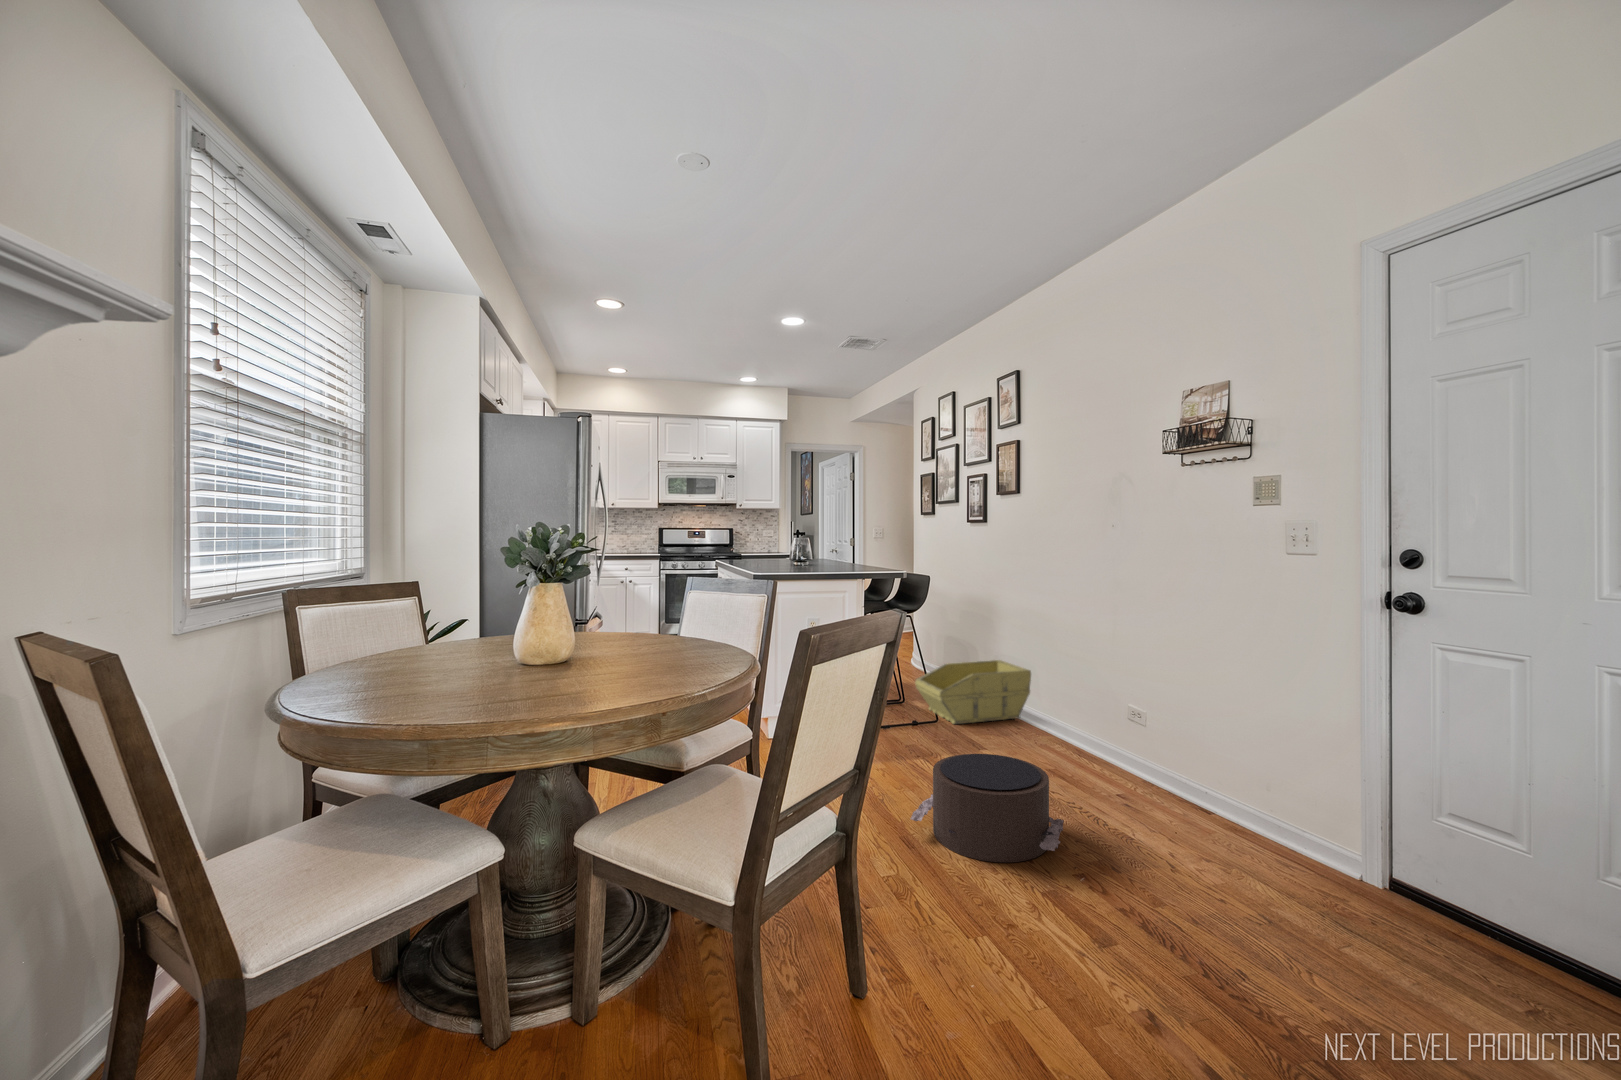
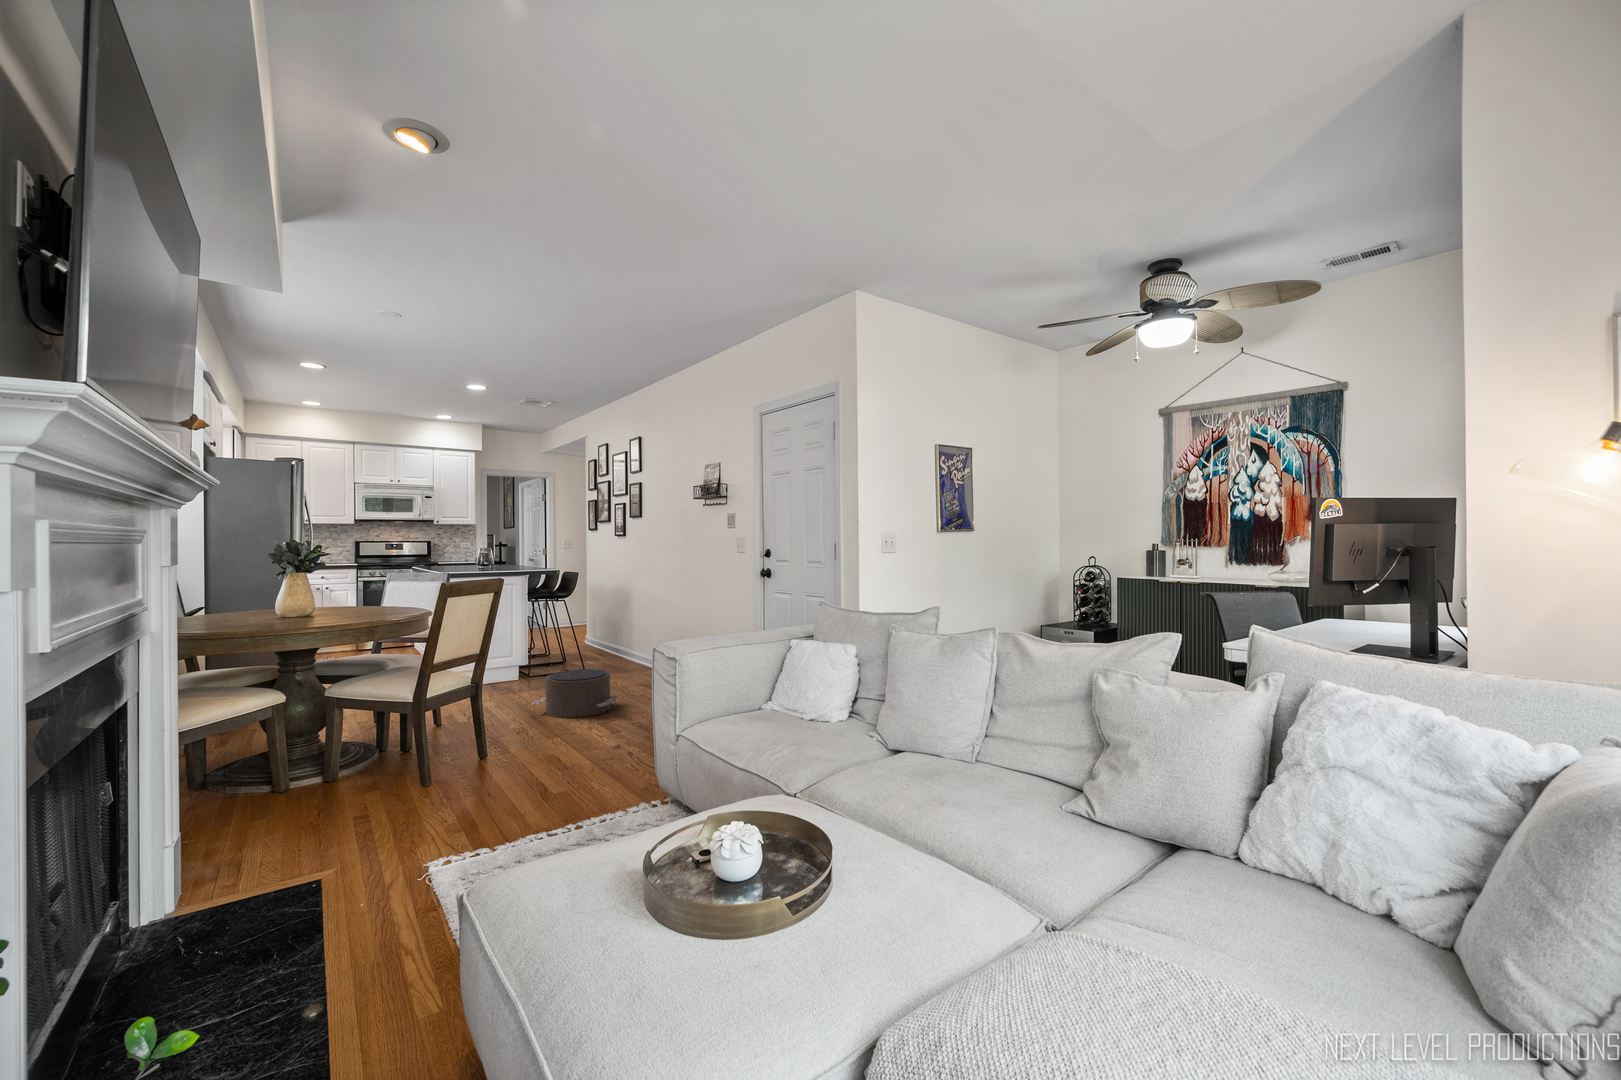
storage bin: present [915,660,1031,724] -> none [567,630,645,671]

